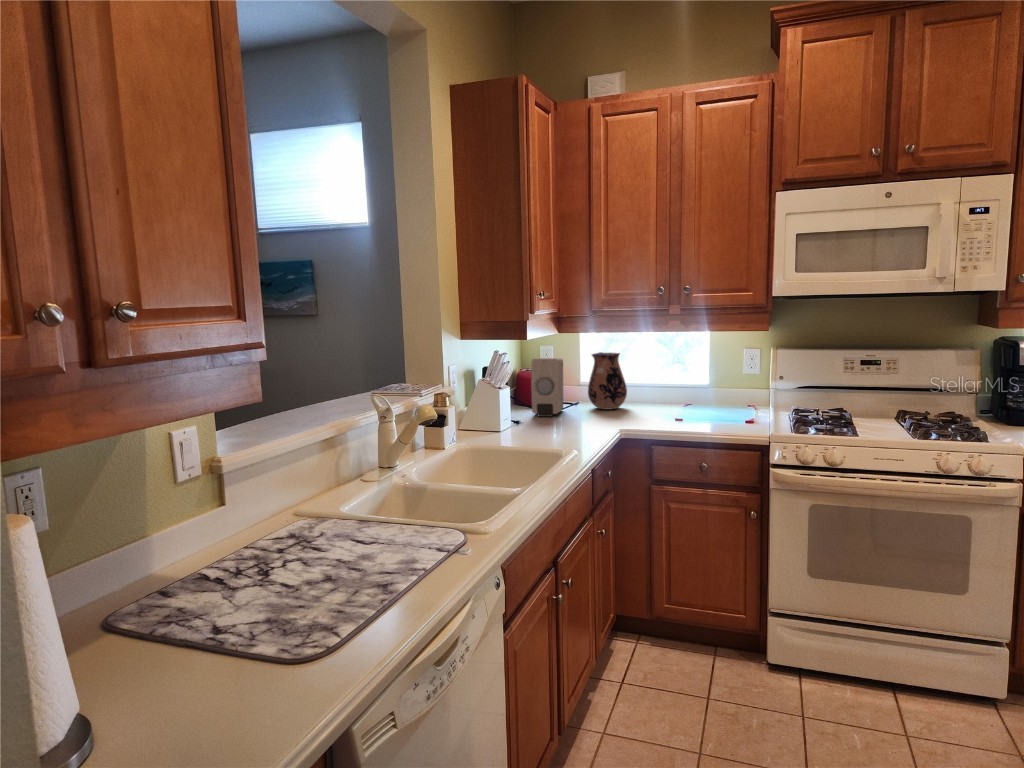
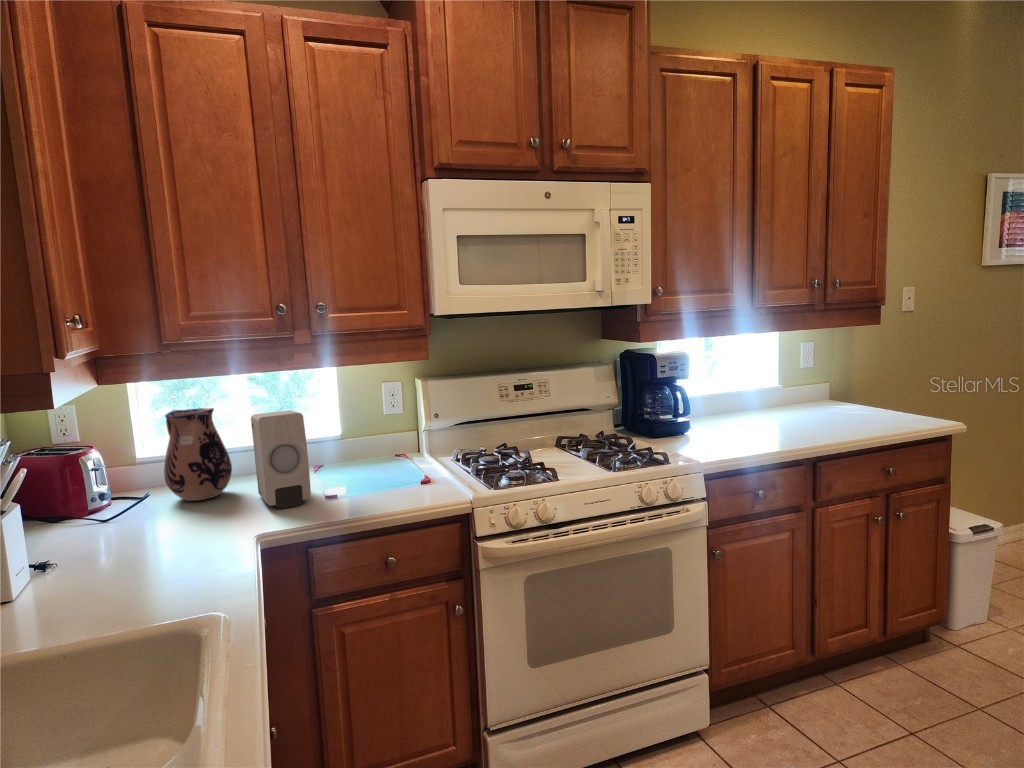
soap dispenser: present [531,358,563,417] -> present [251,410,311,509]

